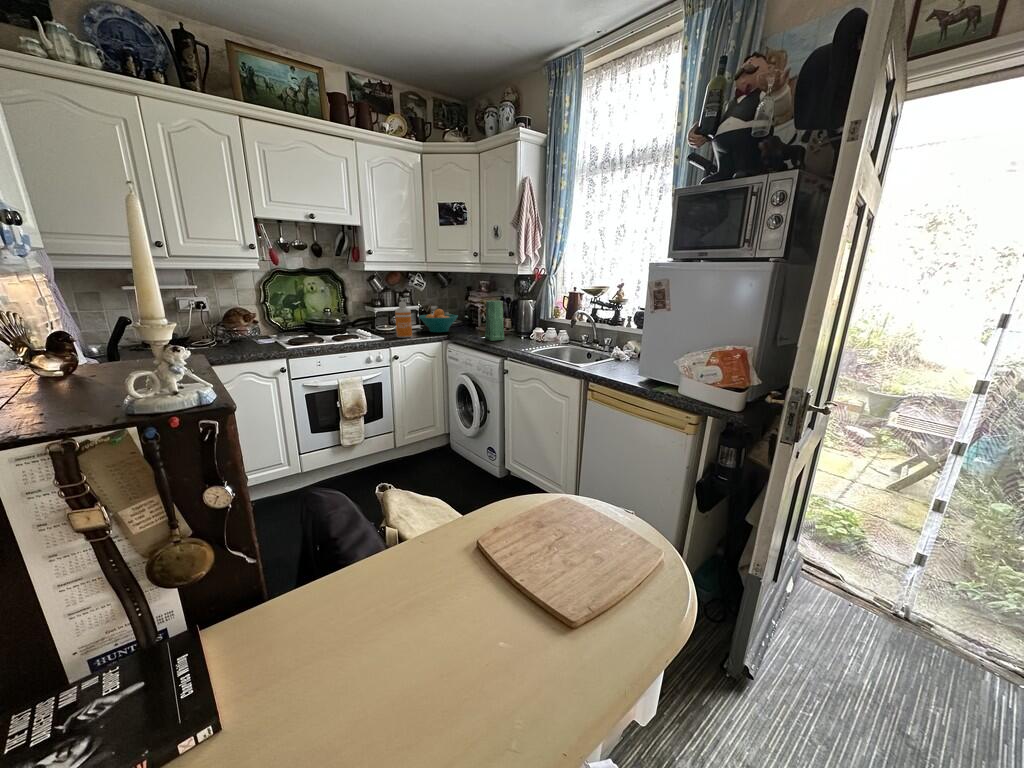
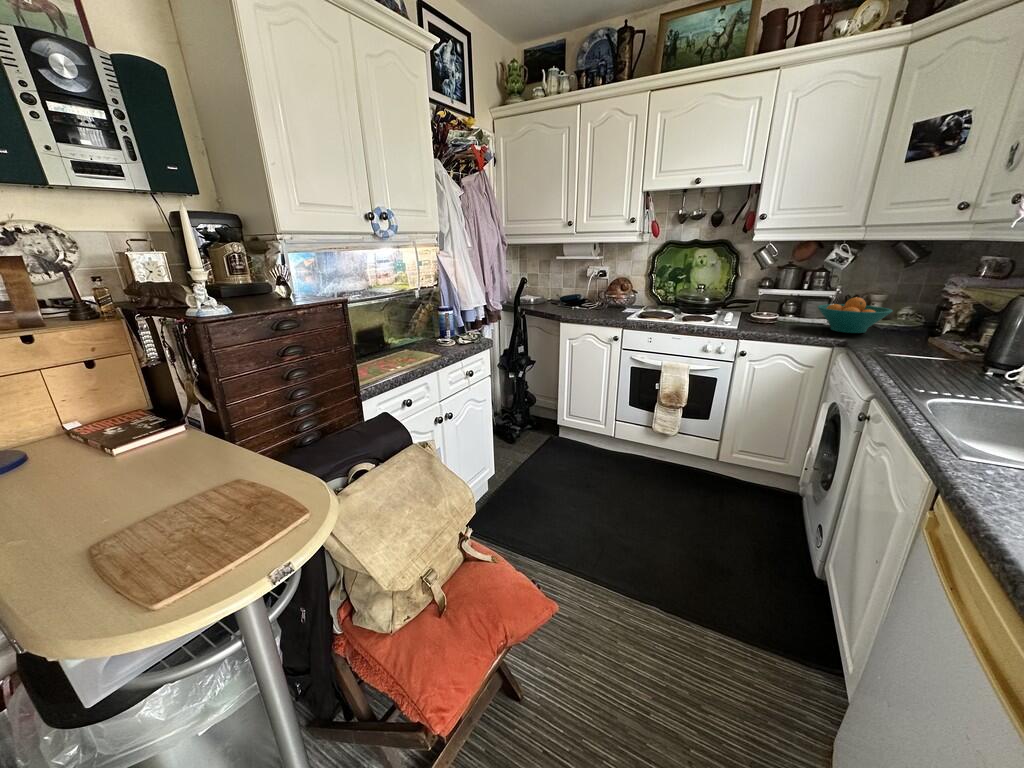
soap dispenser: present [395,298,412,337] -> none [759,278,792,331]
vase: present [485,301,504,341] -> none [898,291,962,366]

